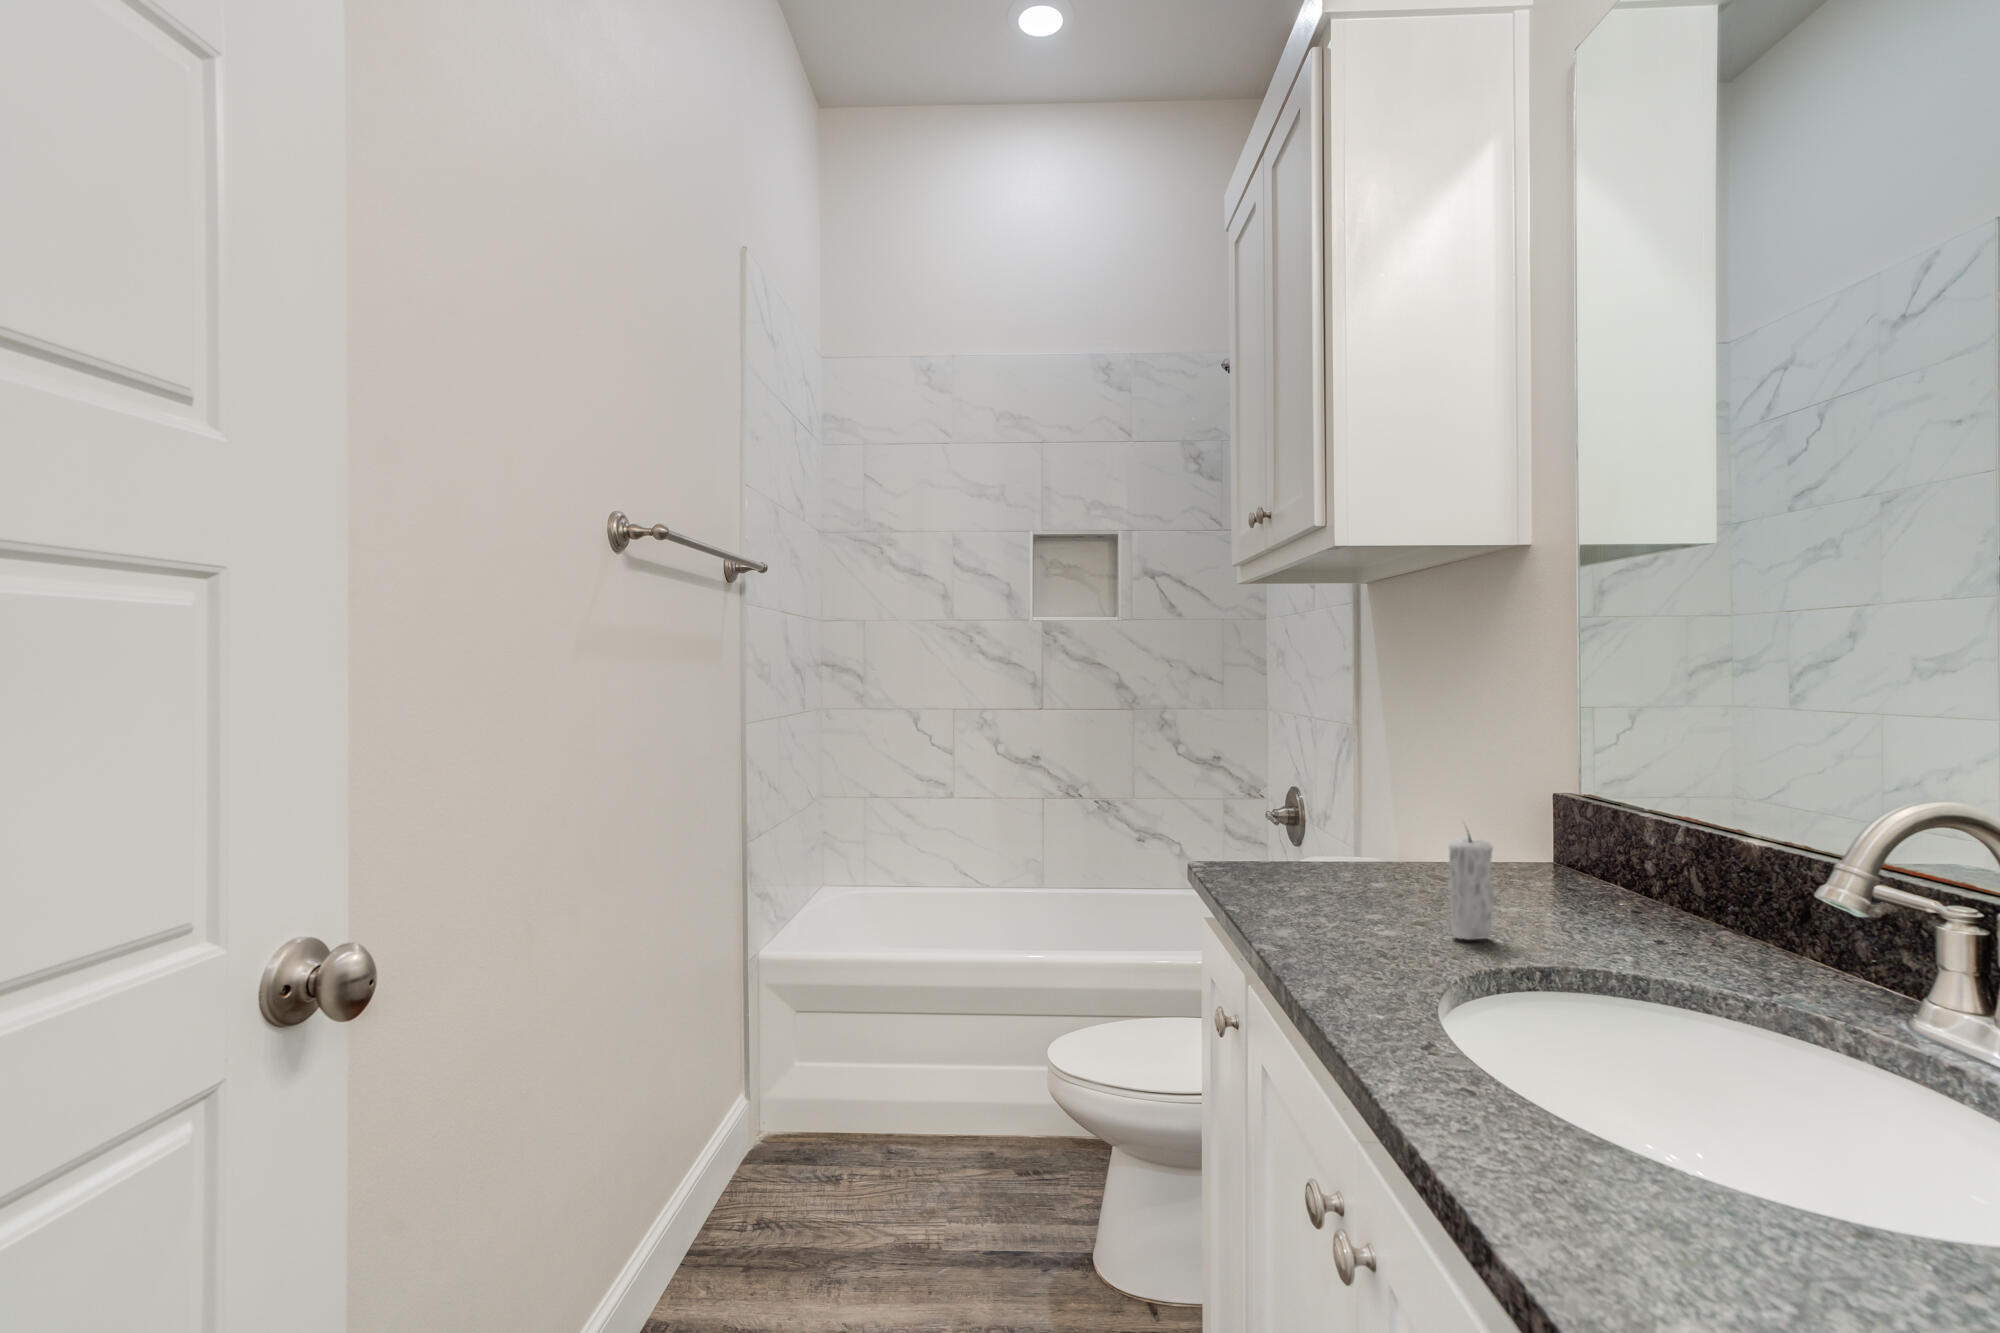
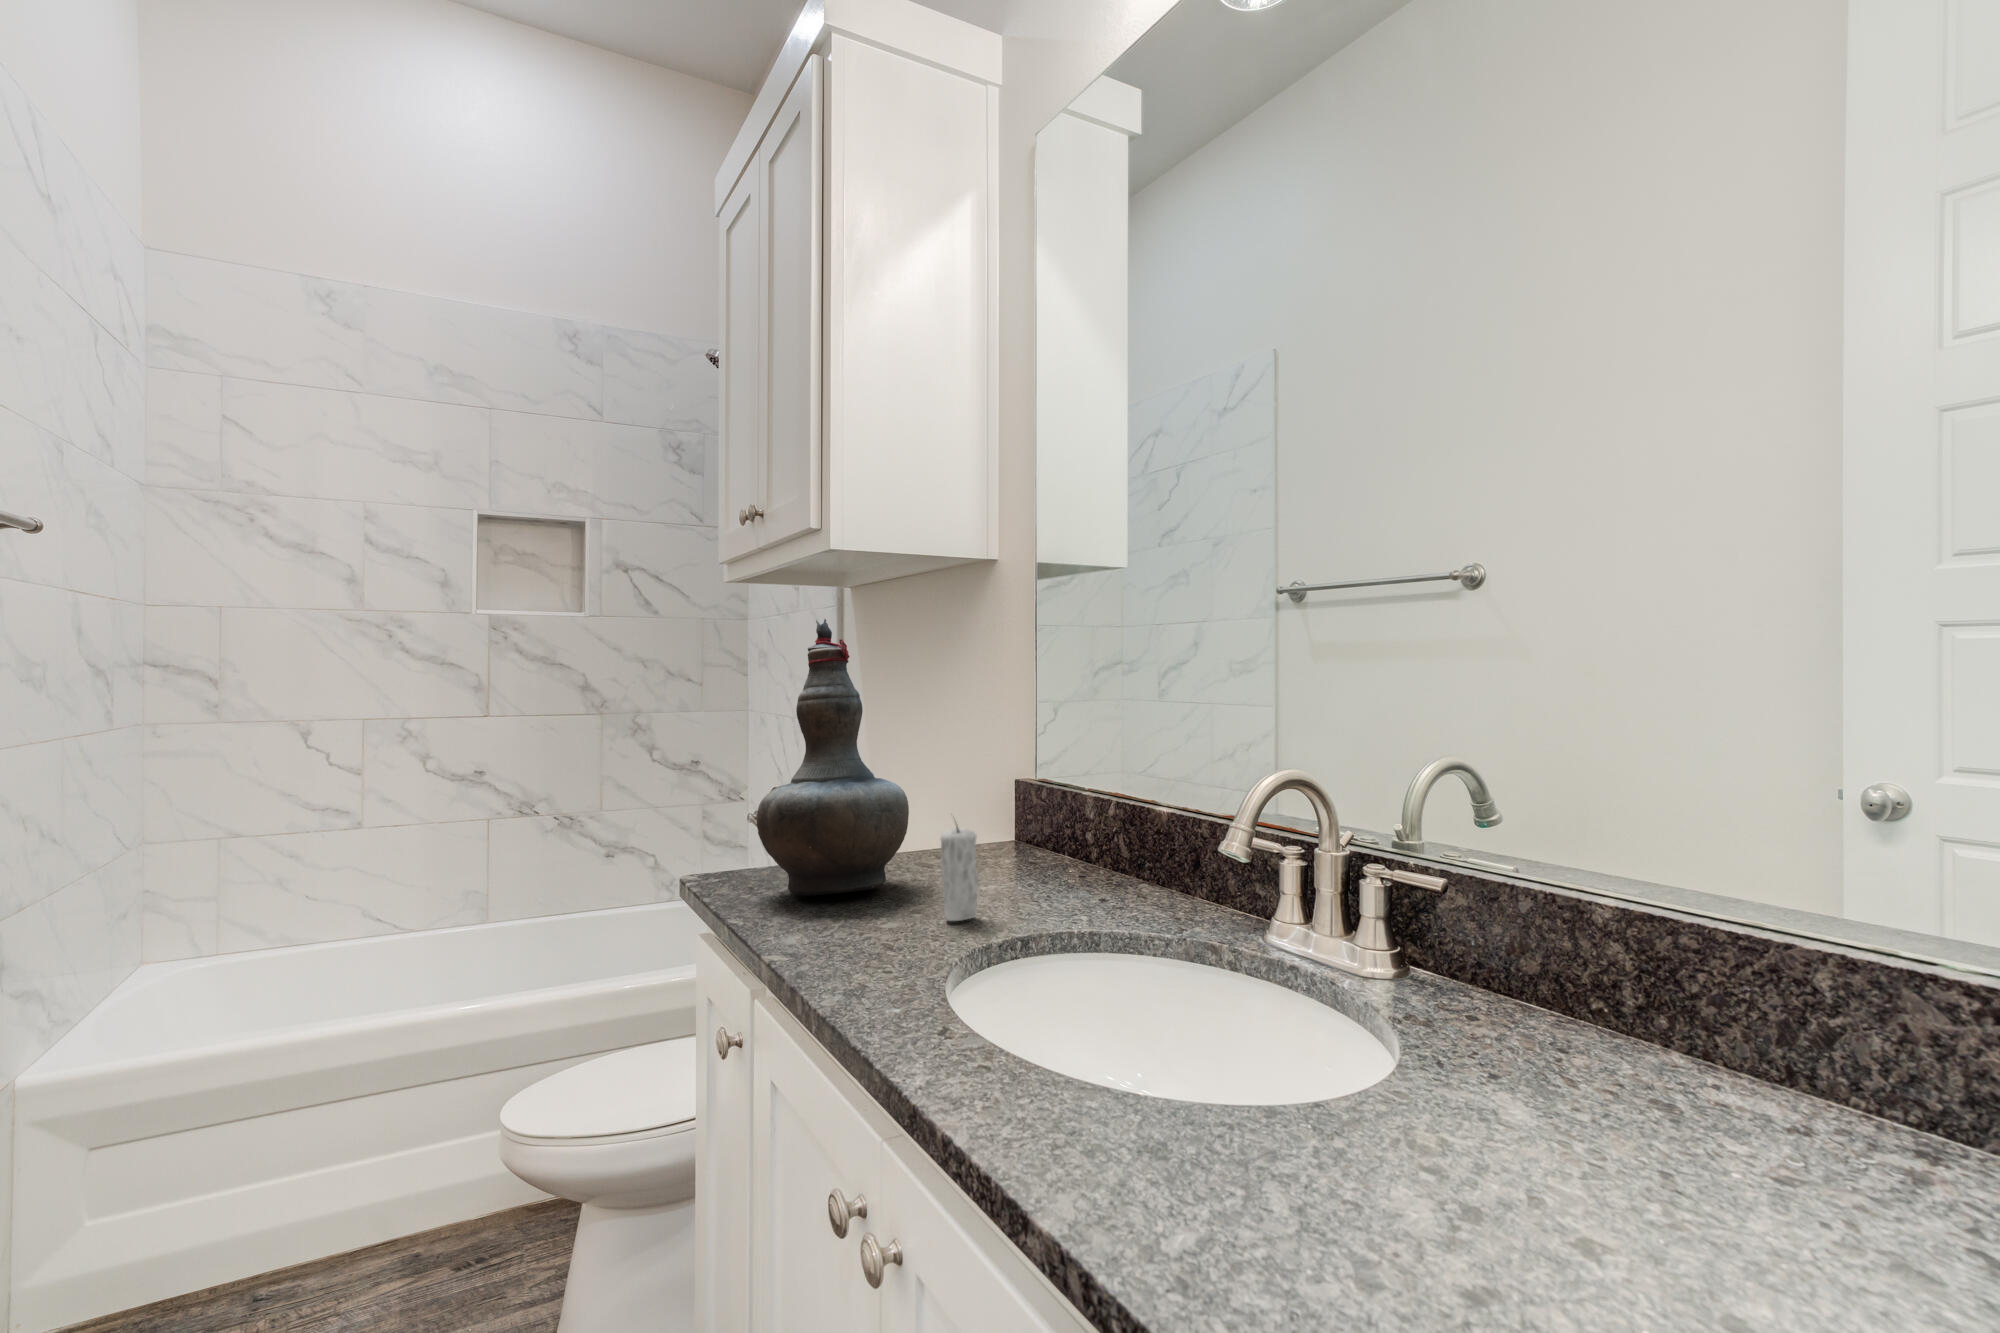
decorative vase: none [1254,608,1418,893] -> present [757,619,909,896]

